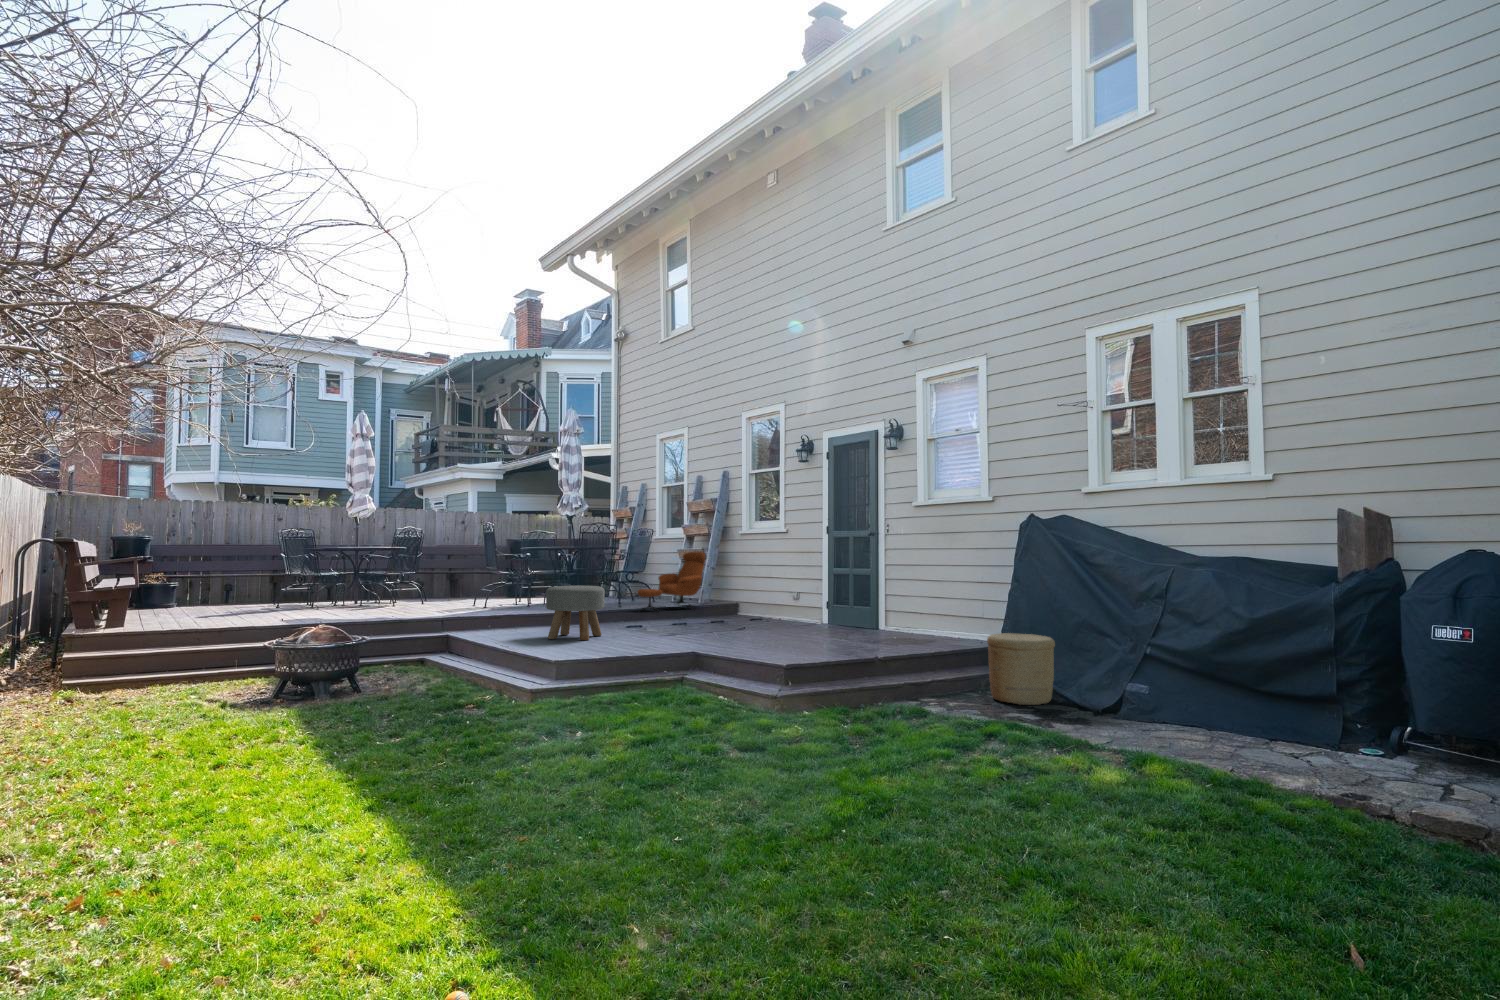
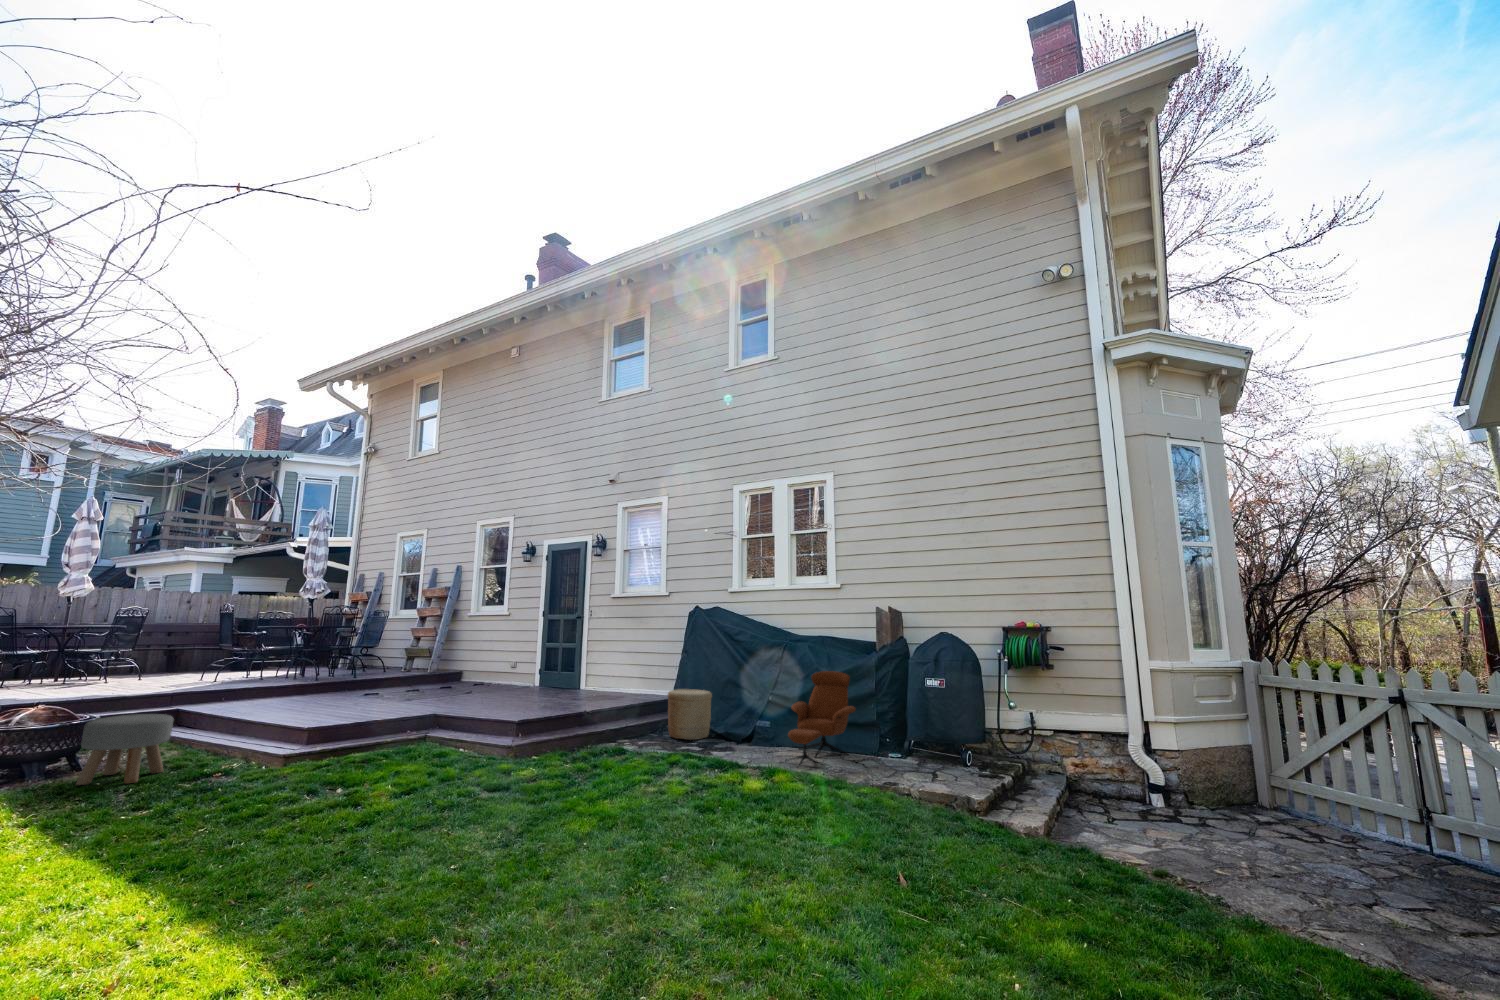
lounge chair: present [637,552,705,611] -> present [788,671,856,767]
ottoman: present [546,585,605,640] -> present [76,714,174,785]

